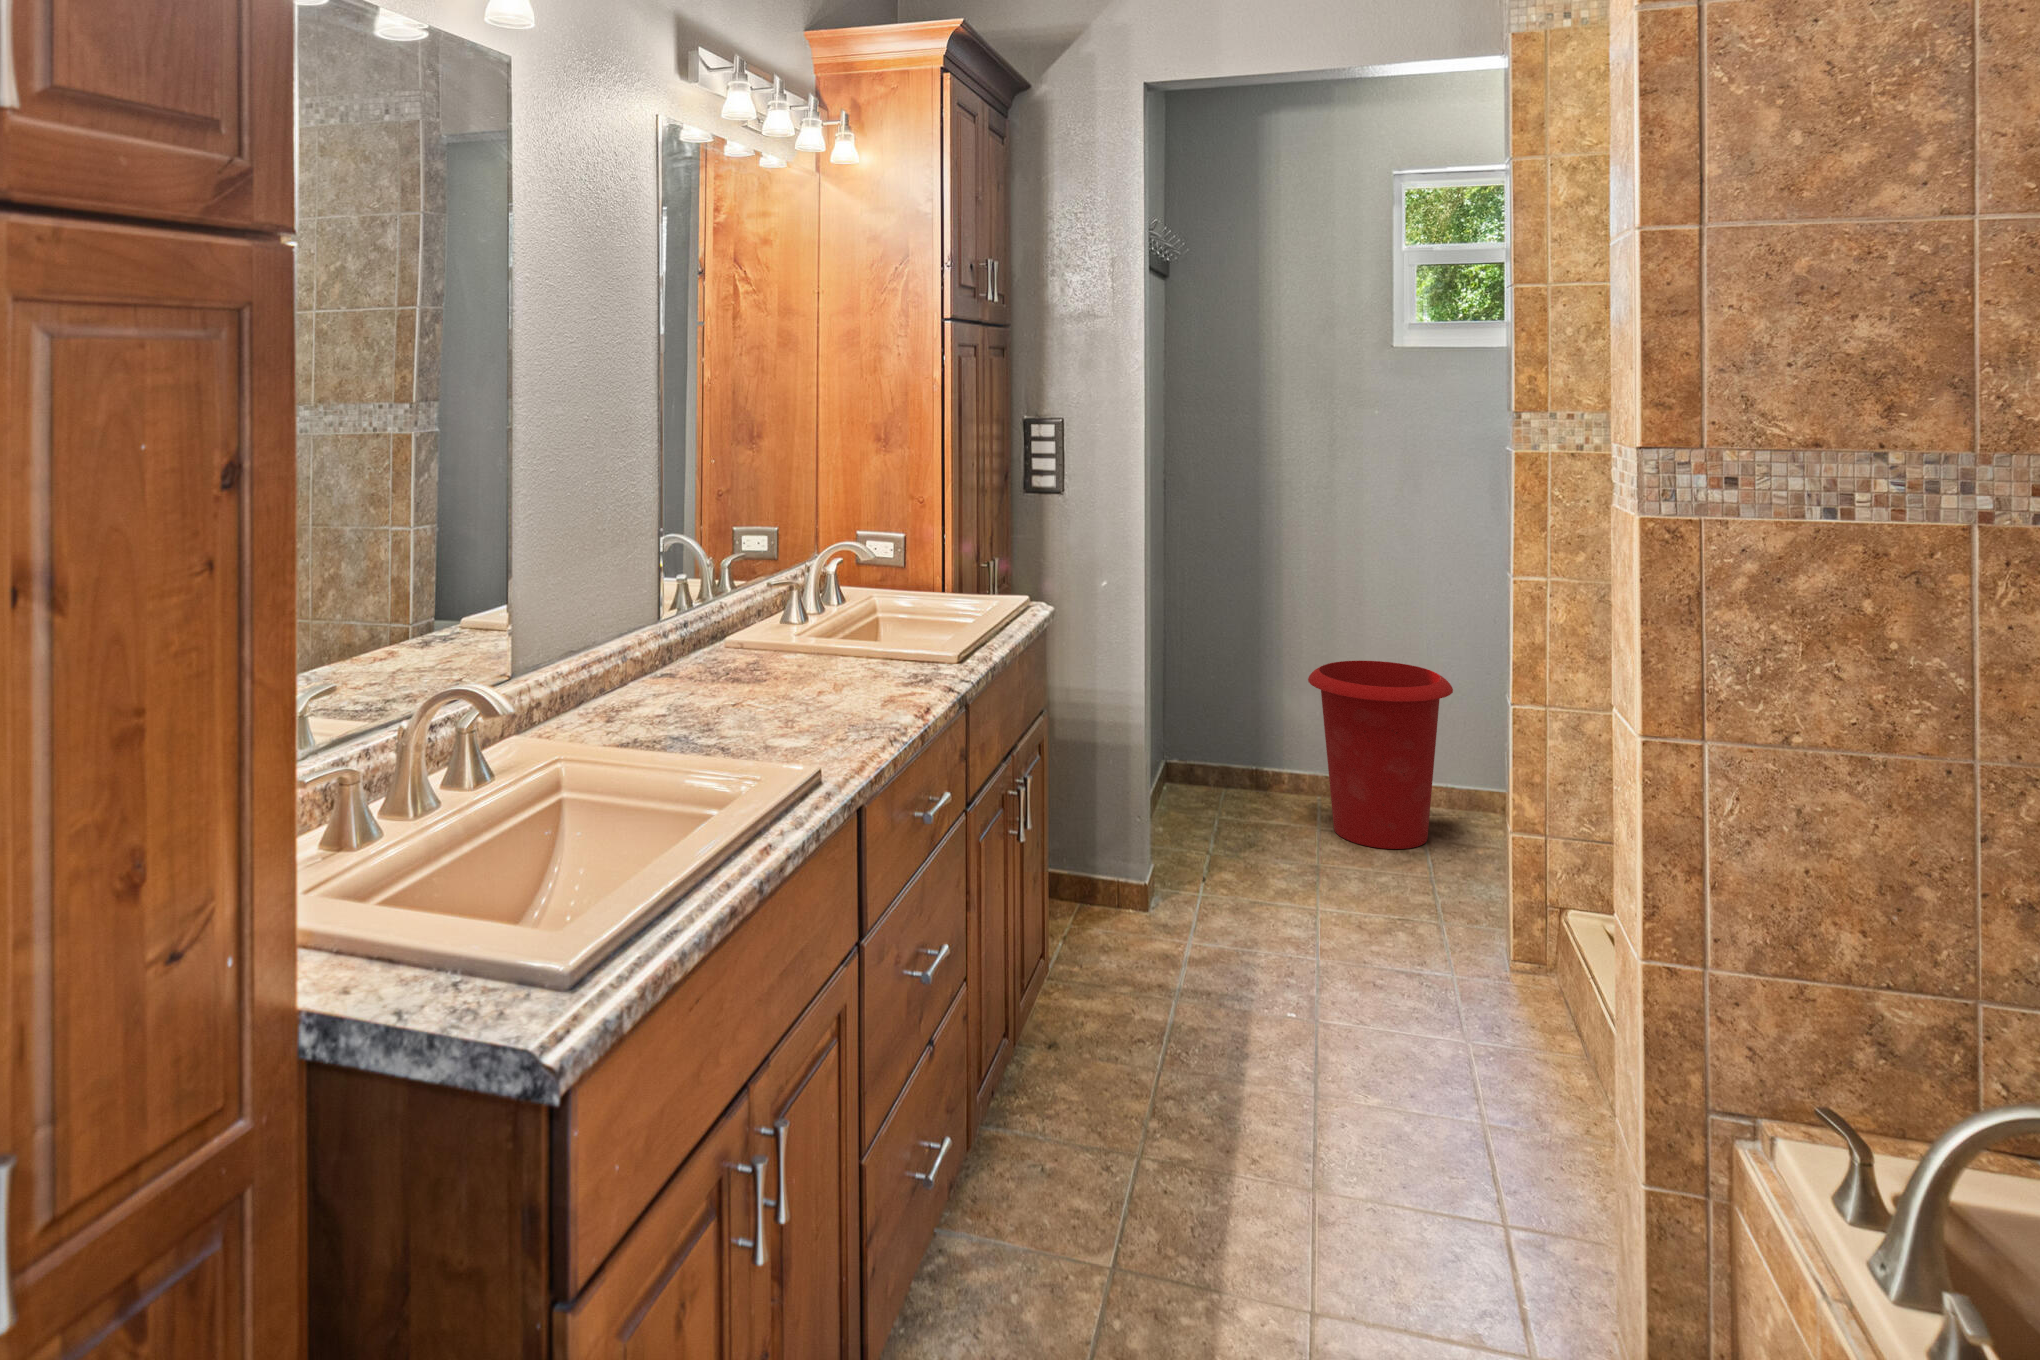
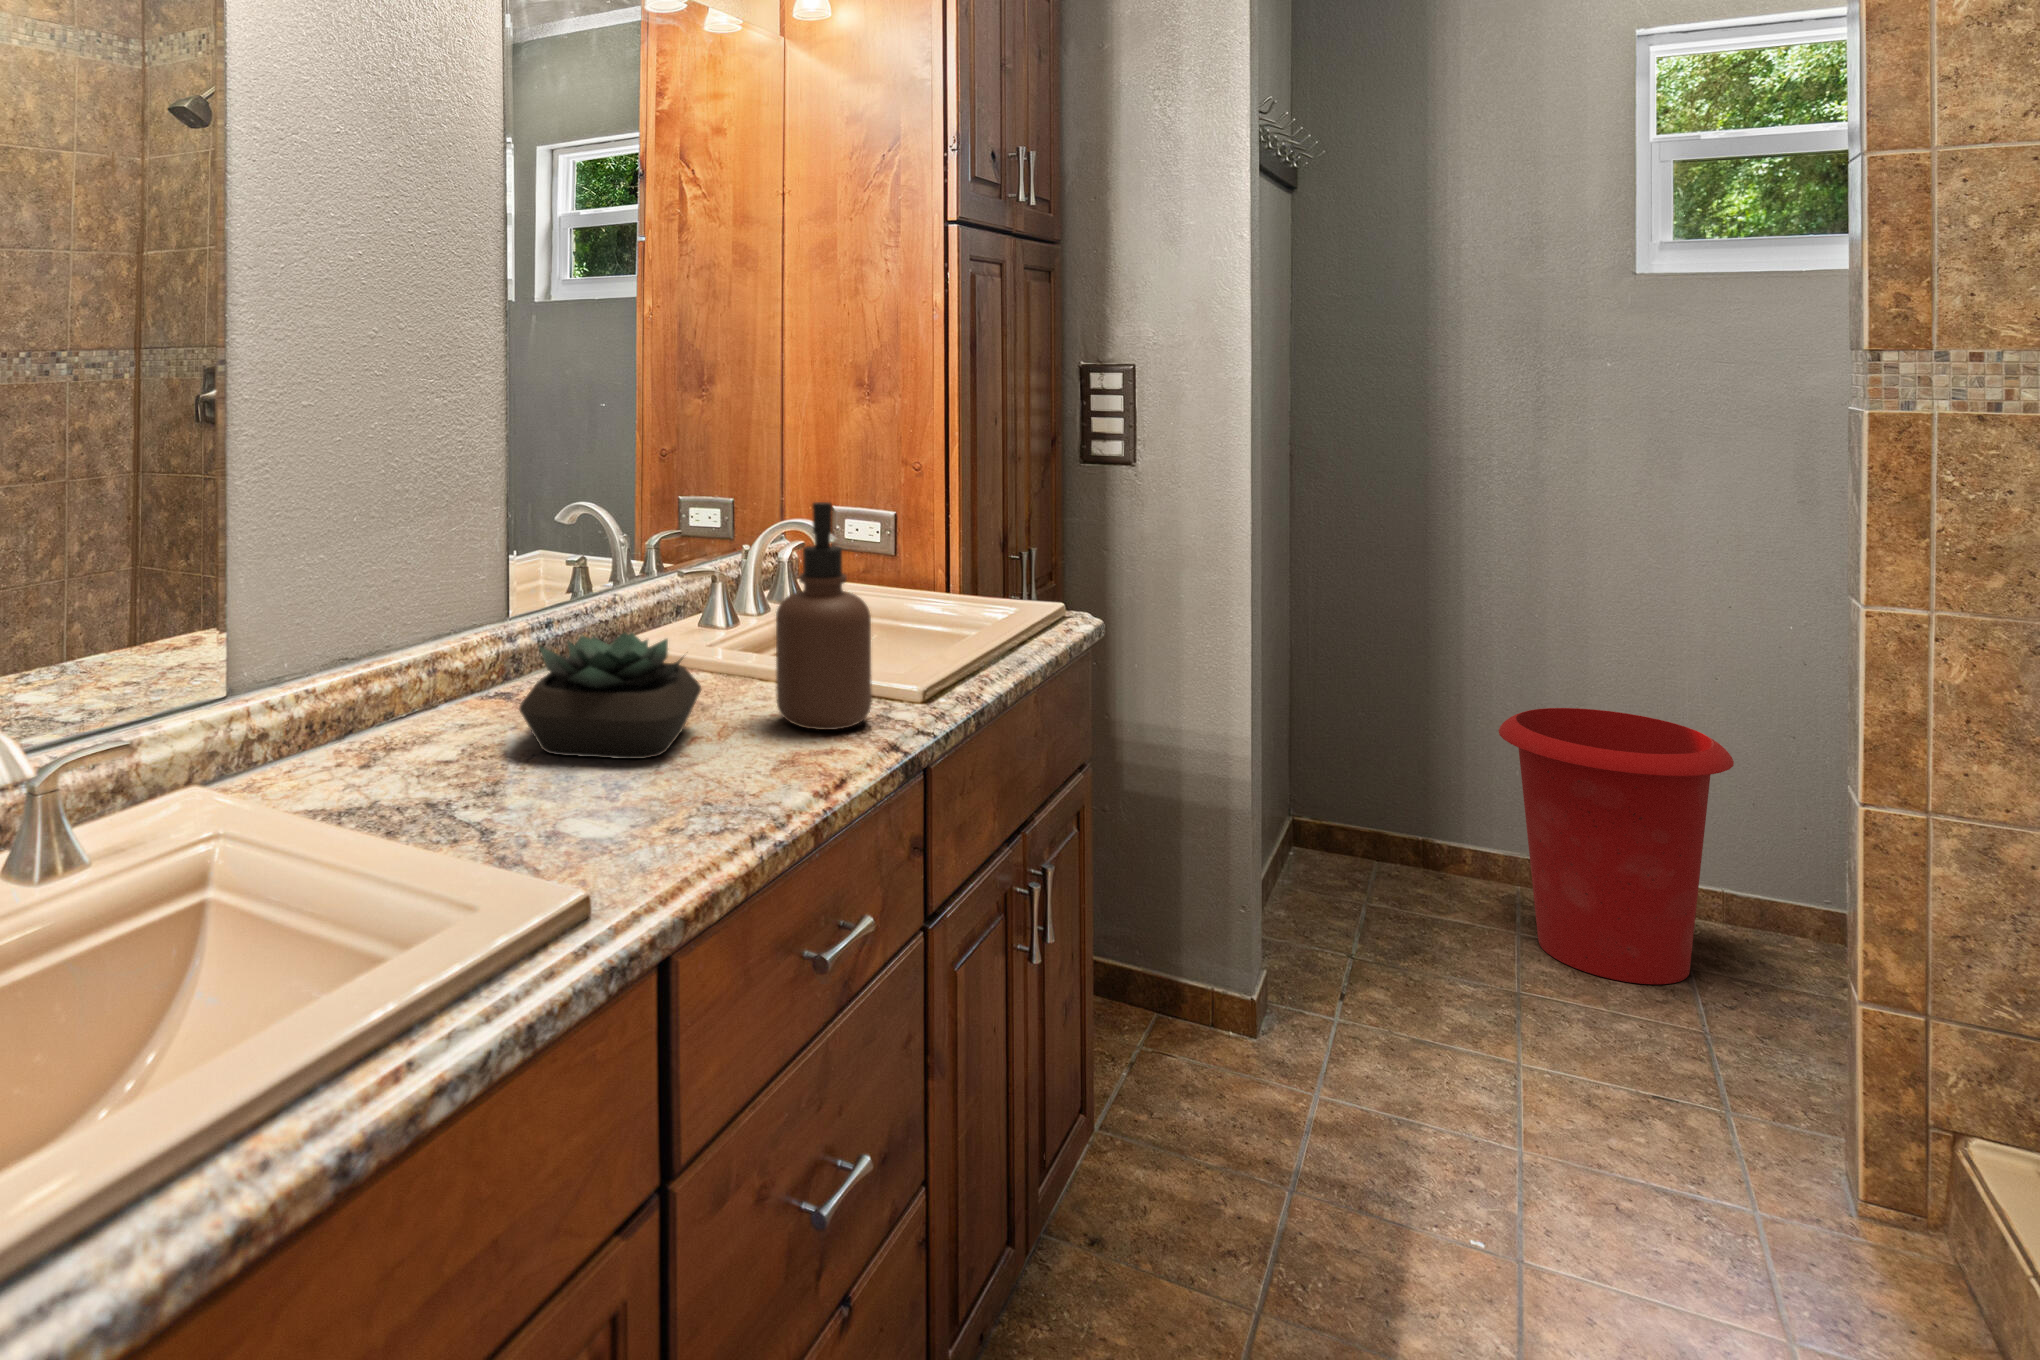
soap dispenser: none [871,532,933,682] -> present [776,502,872,730]
succulent plant: none [712,623,826,706] -> present [519,631,701,759]

